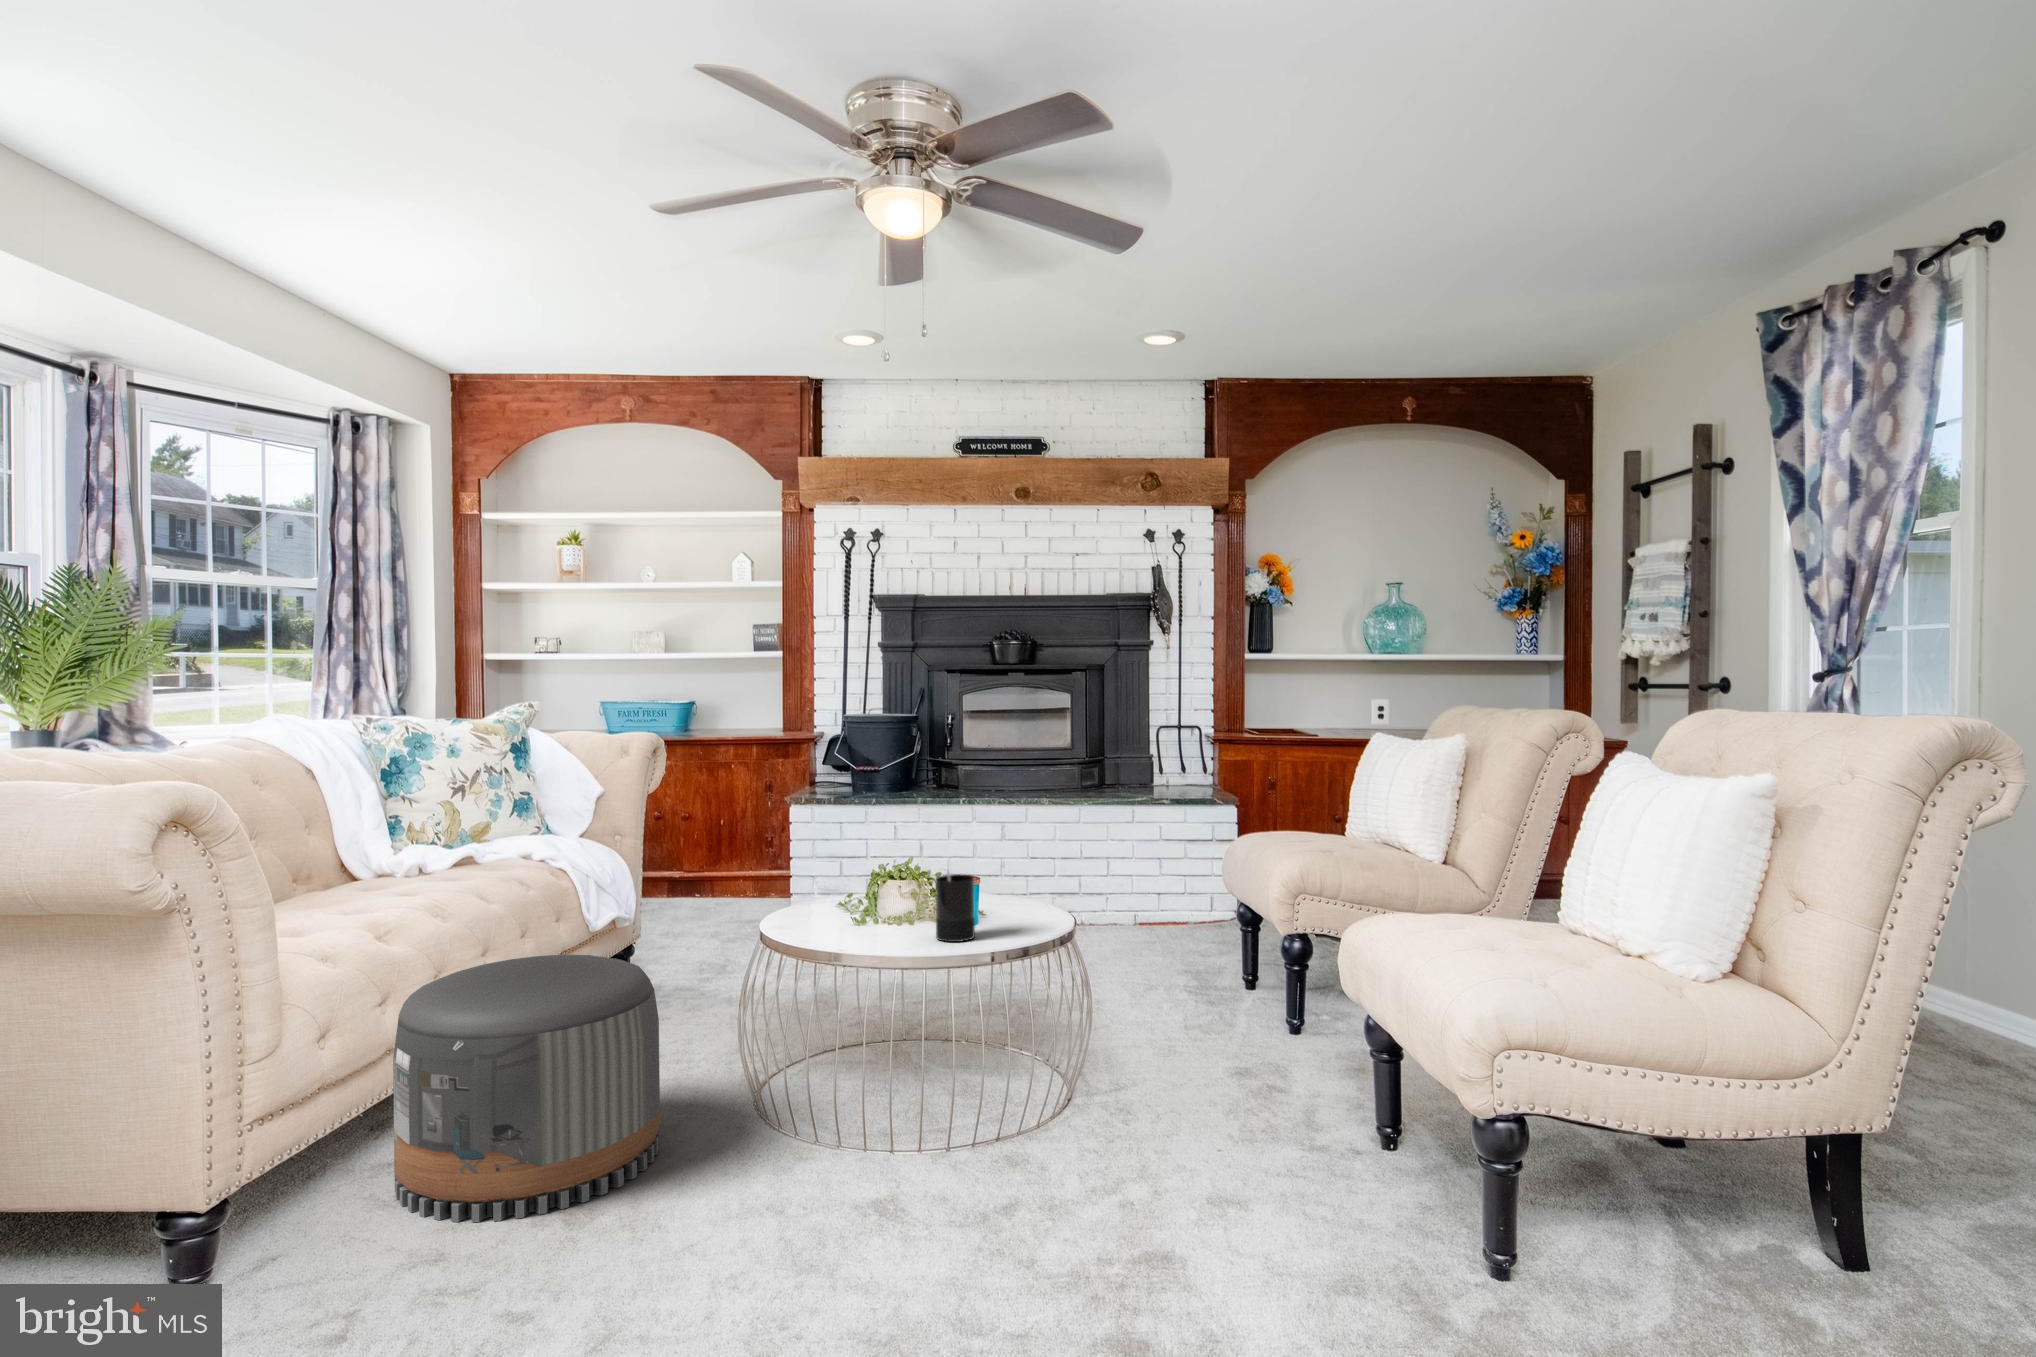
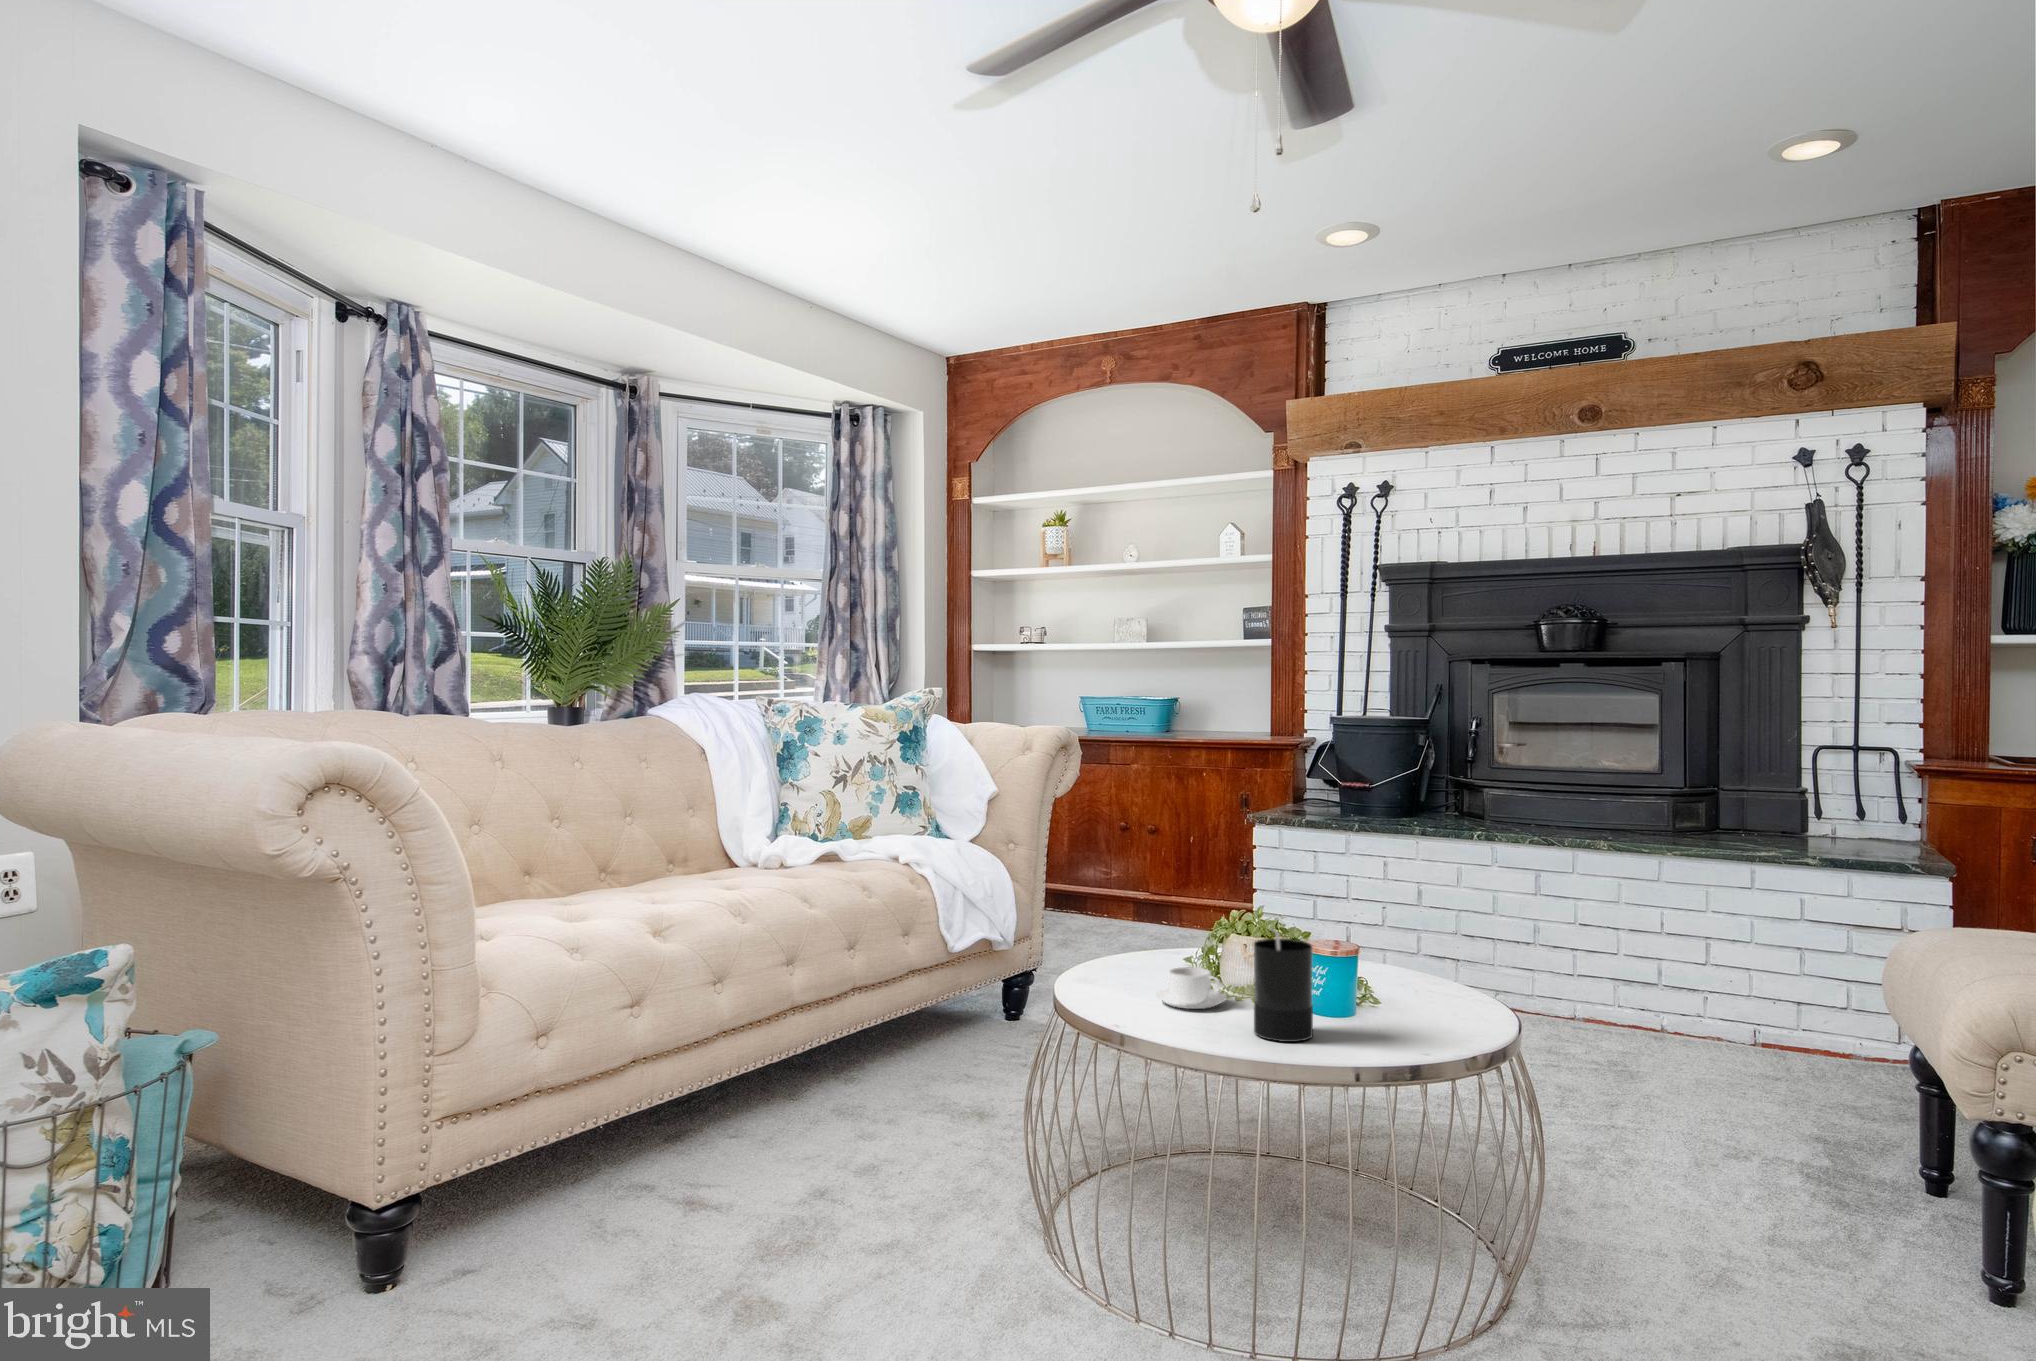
coffee cup: none [851,904,902,933] -> present [1155,967,1226,1009]
pouf: present [393,955,660,1222] -> none [608,976,904,1295]

